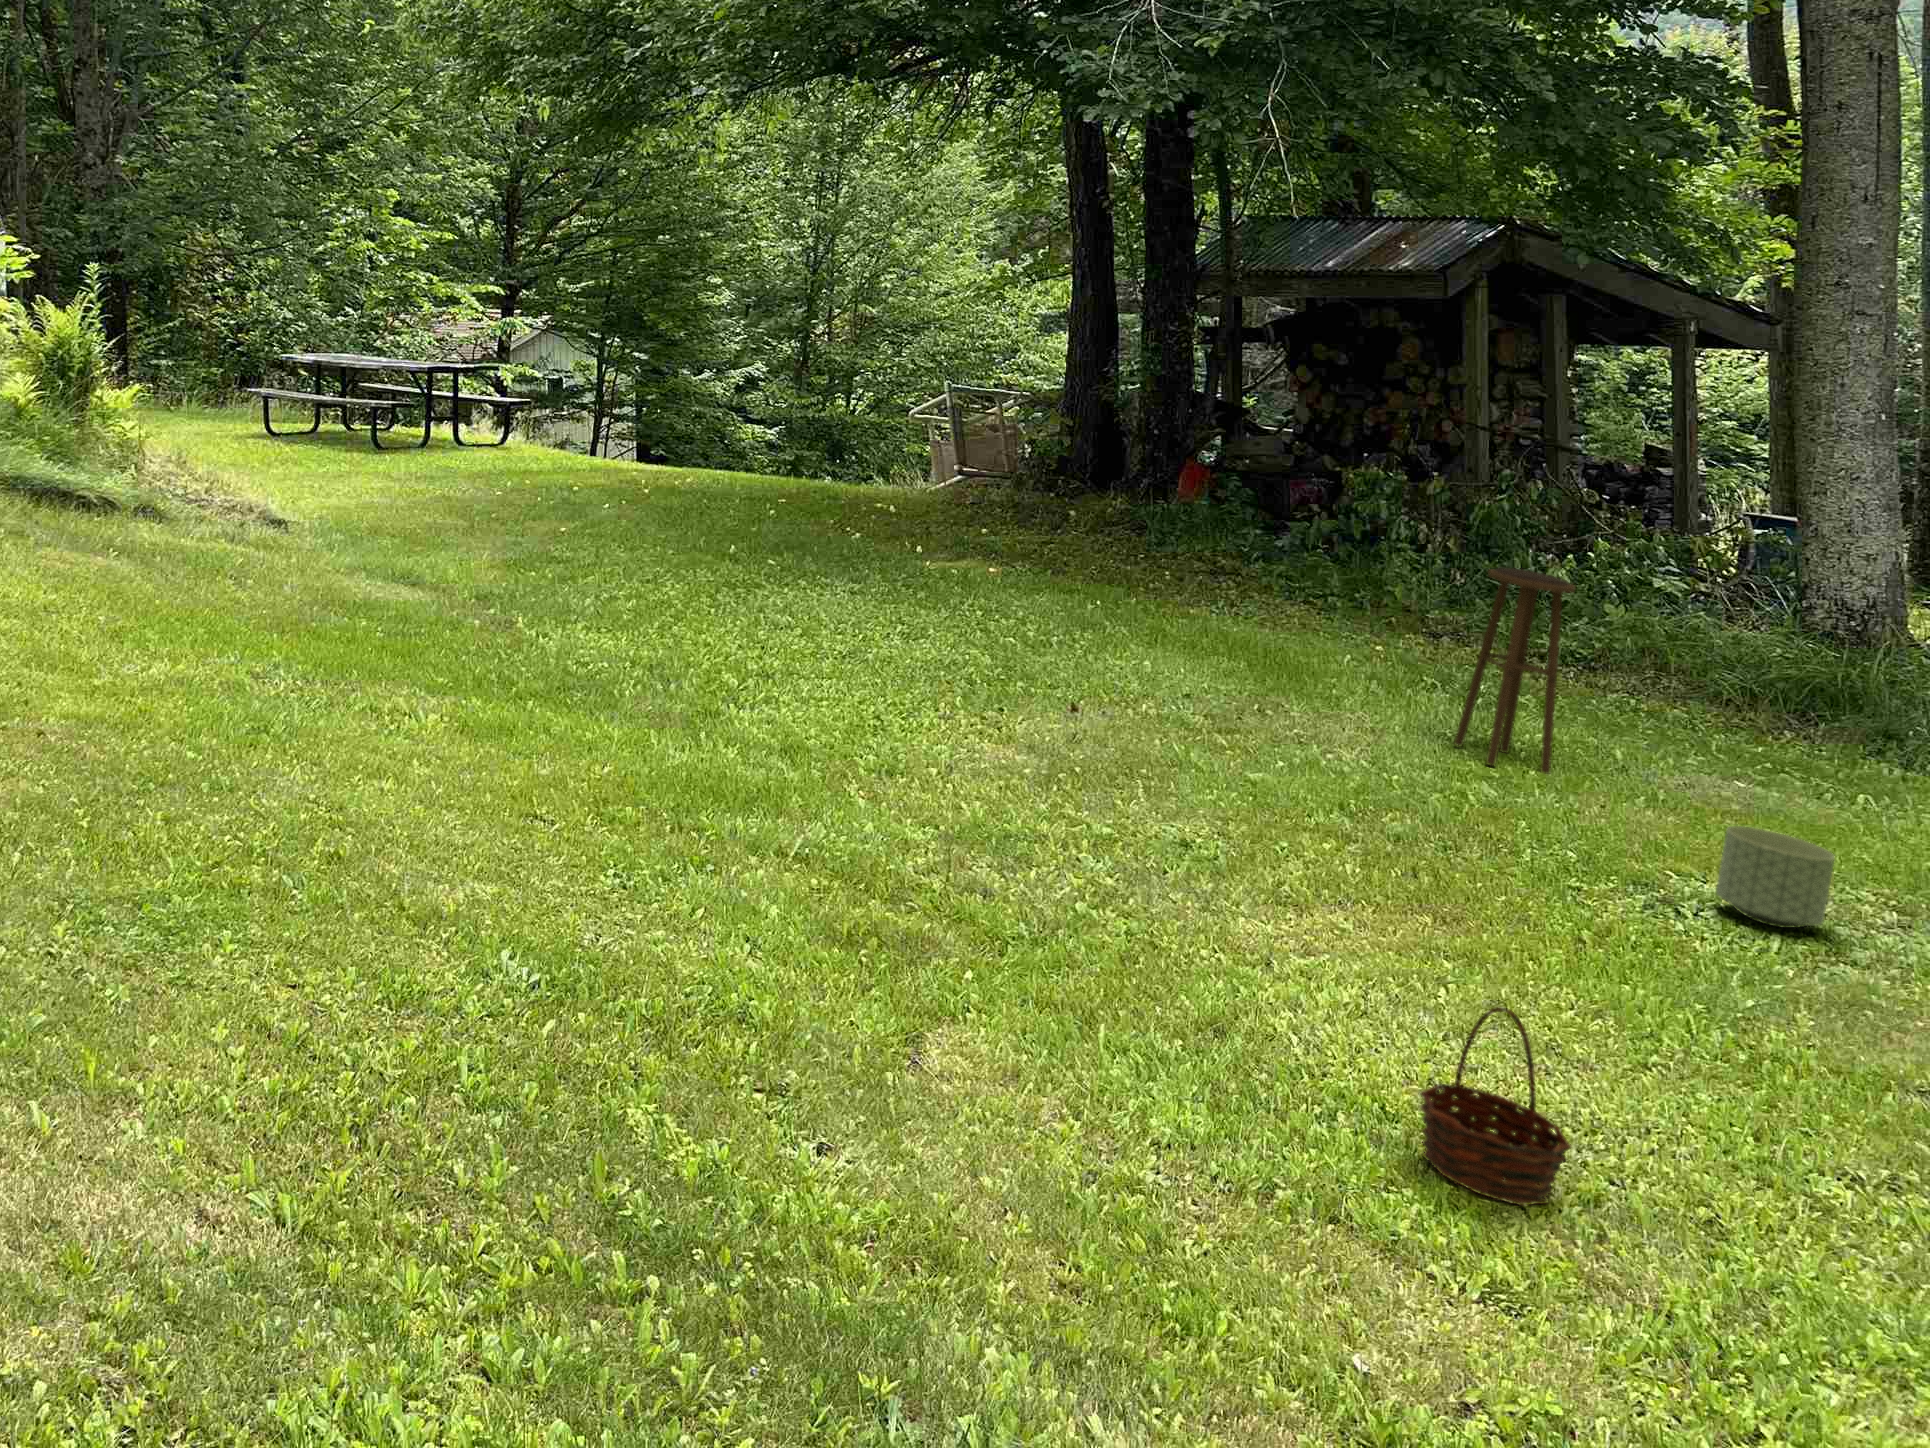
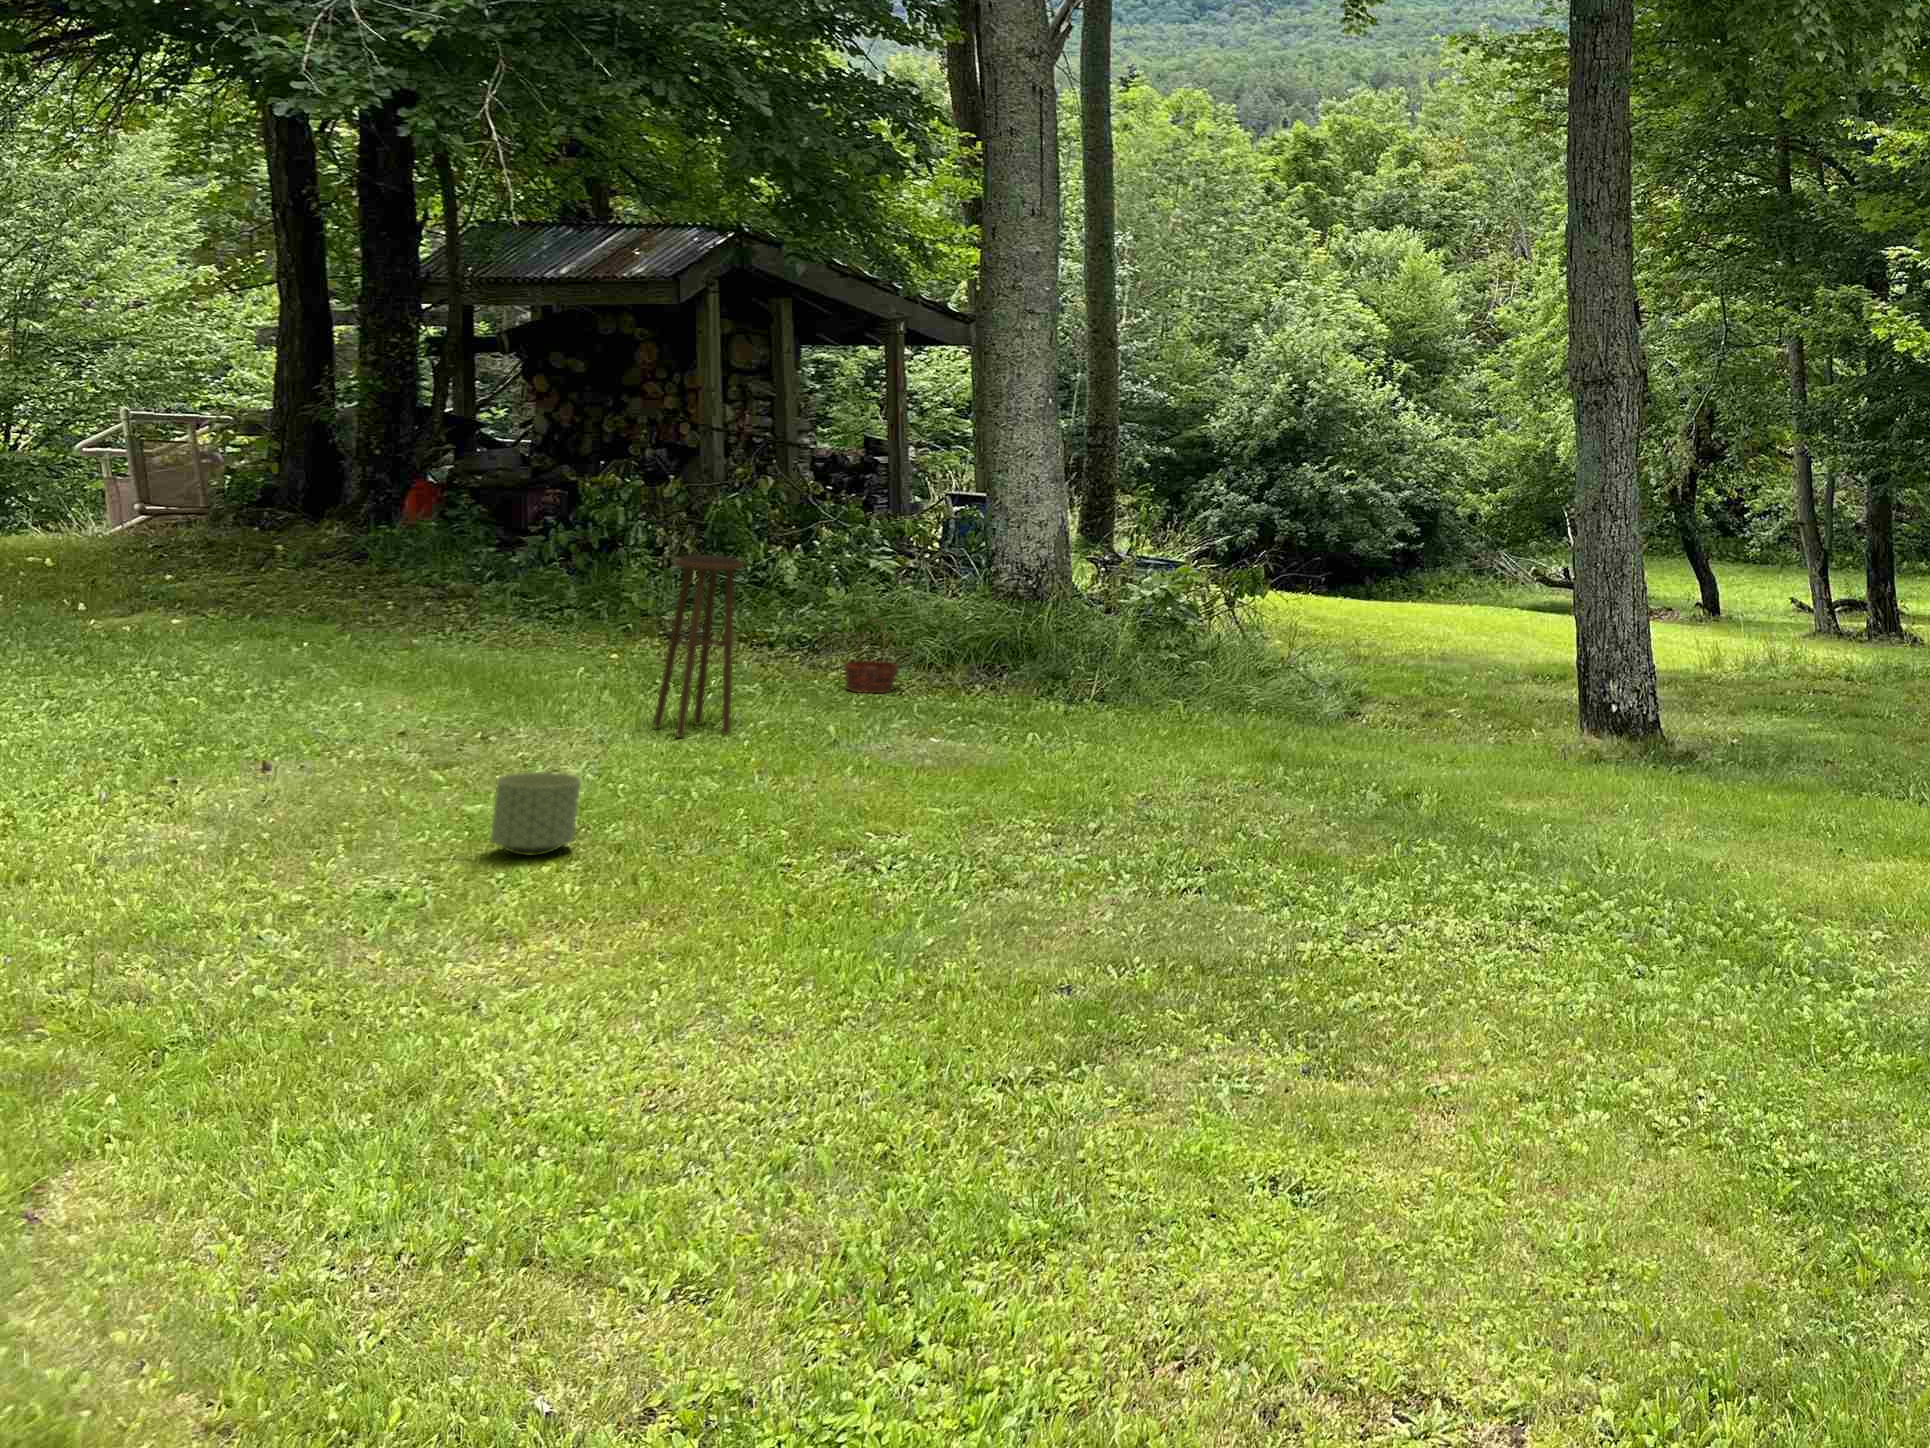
planter: present [1716,826,1835,928] -> present [491,772,580,855]
basket: present [1420,1007,1571,1206] -> present [845,621,899,693]

